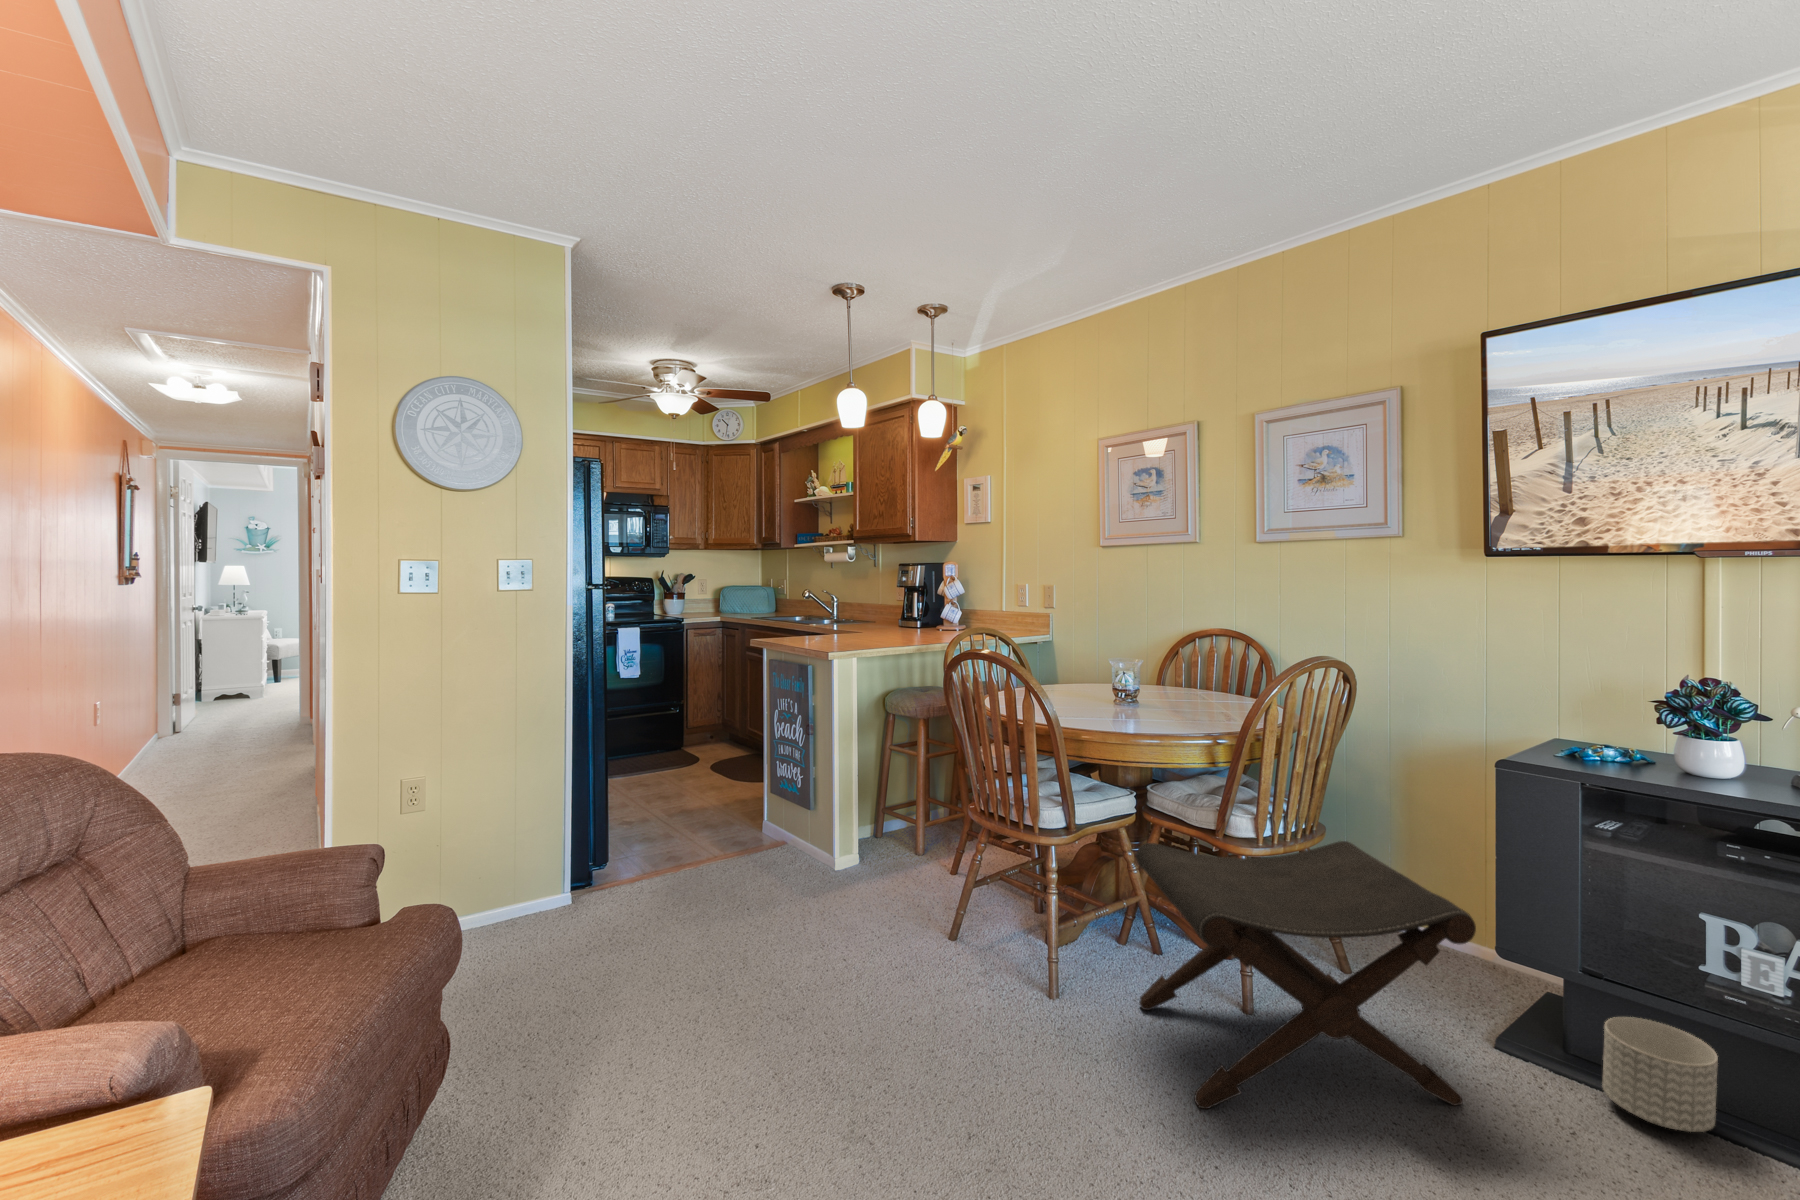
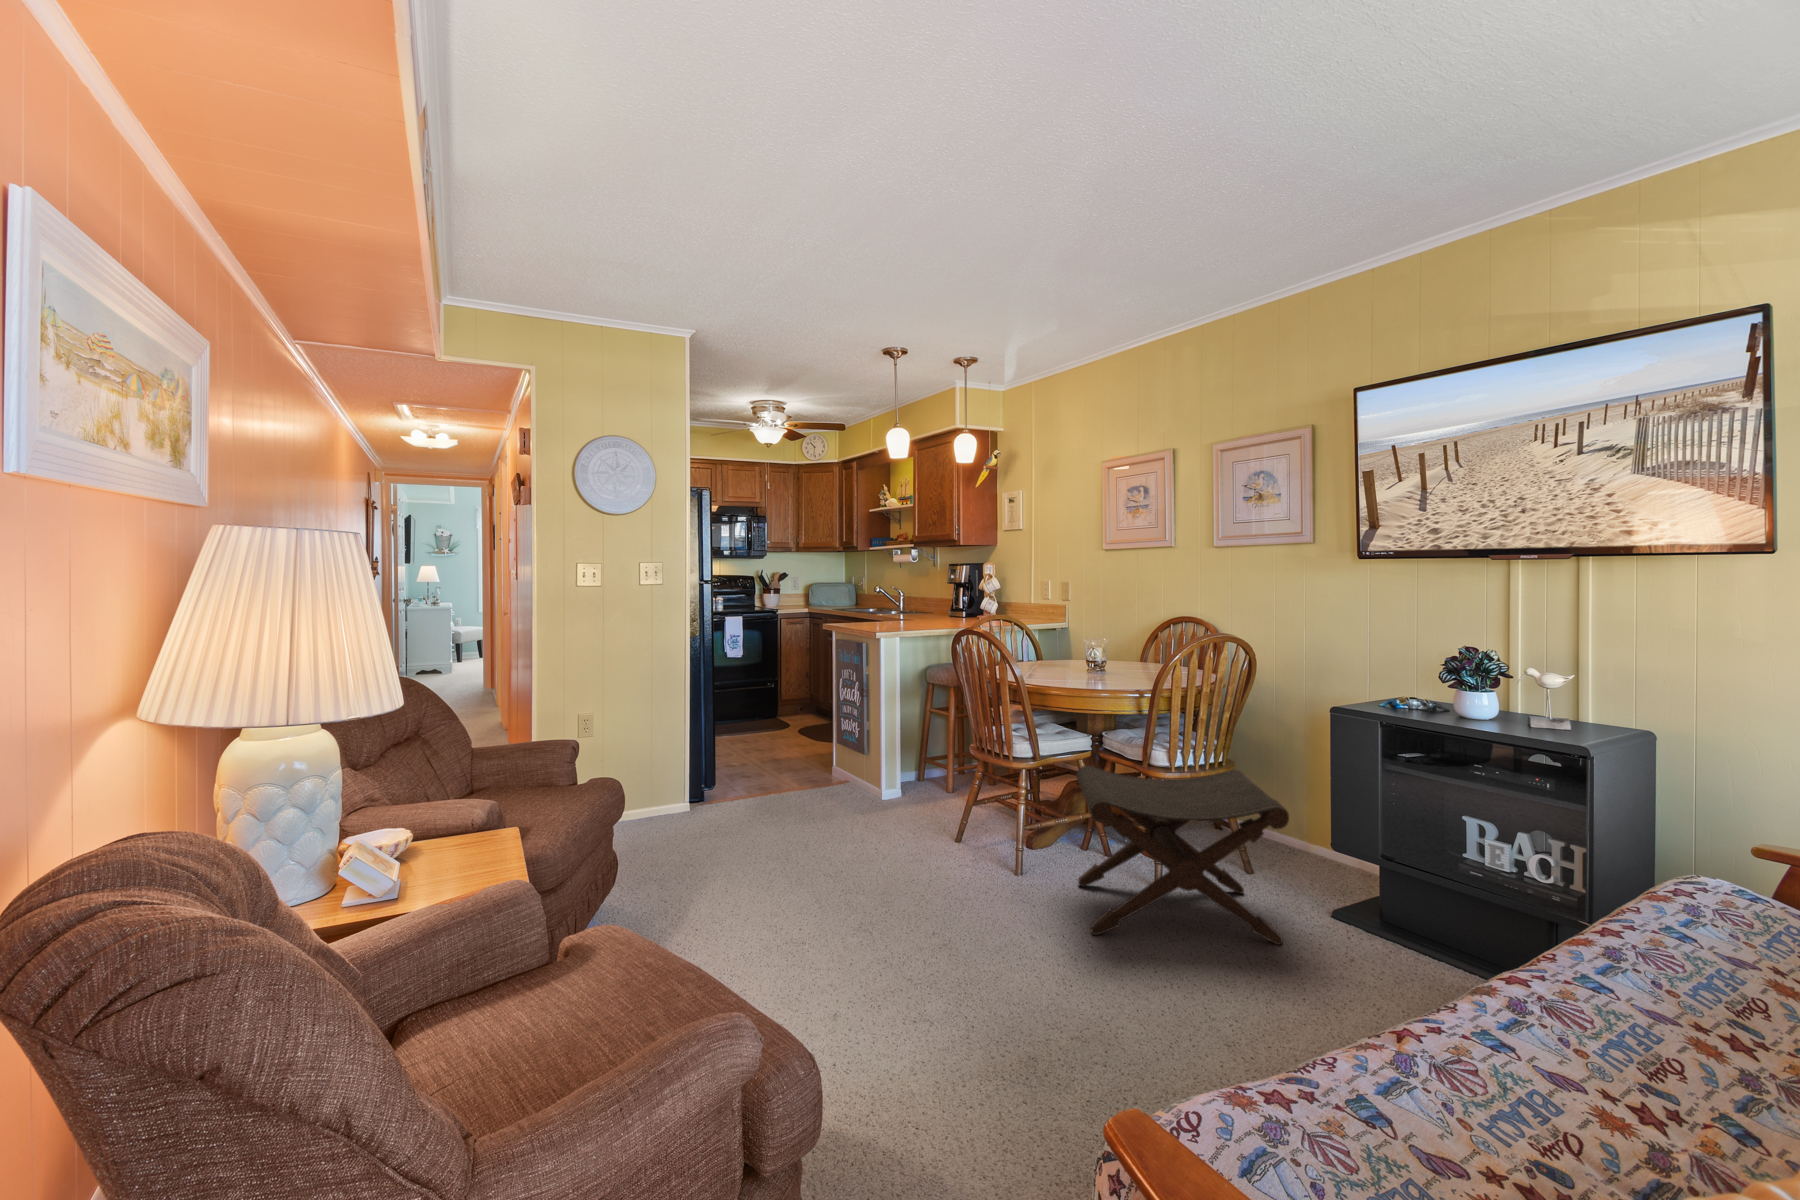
planter: present [1602,1017,1718,1132] -> none [1390,891,1461,964]

